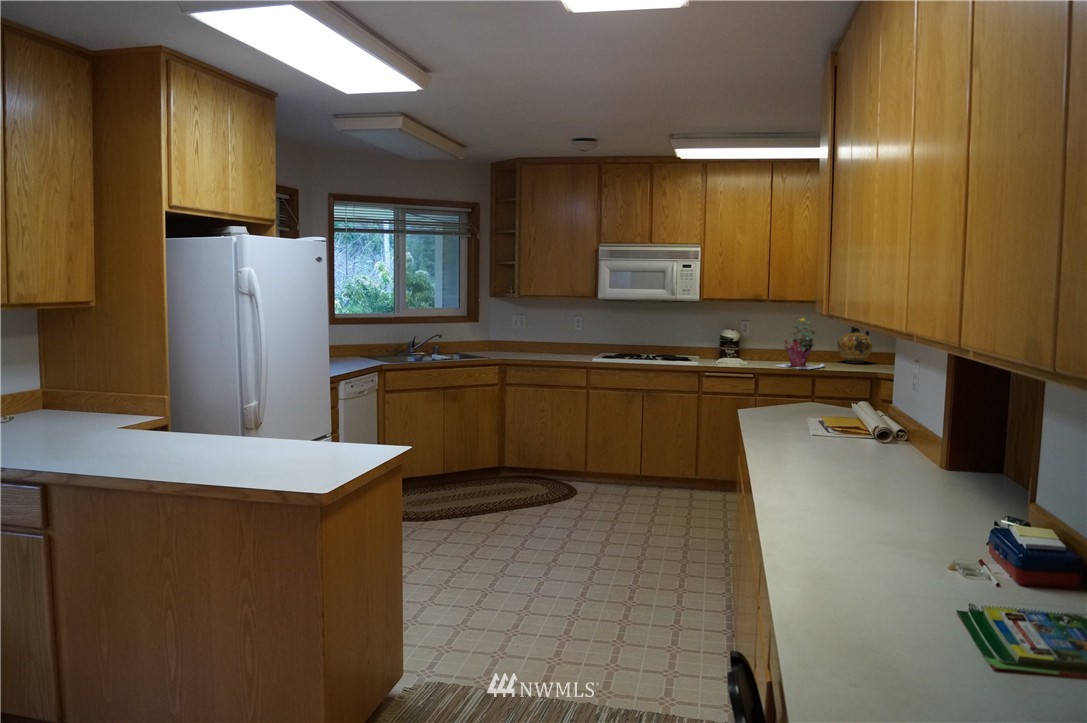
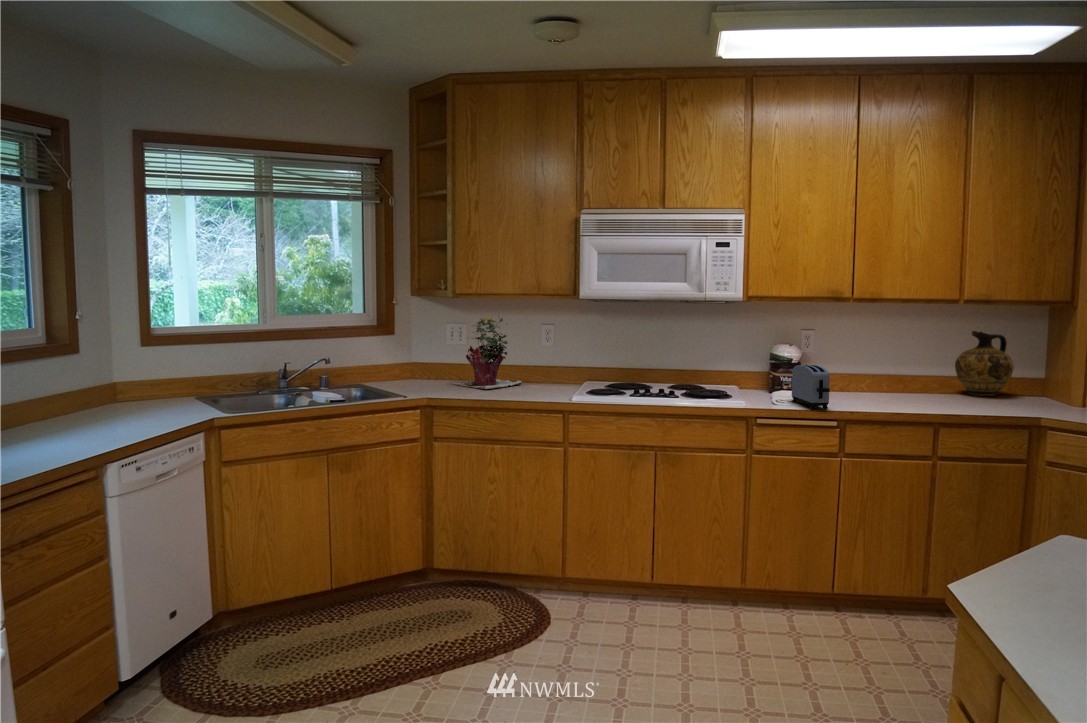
potted plant: present [776,319,824,369] -> present [453,315,522,389]
toaster: none [729,341,749,367] -> present [791,365,830,409]

